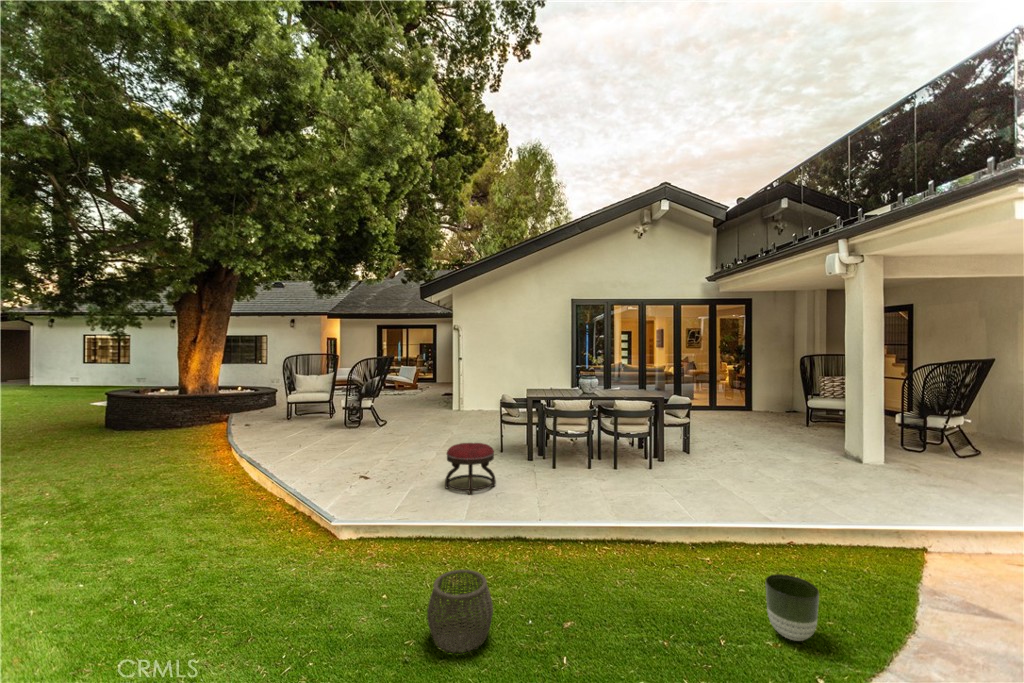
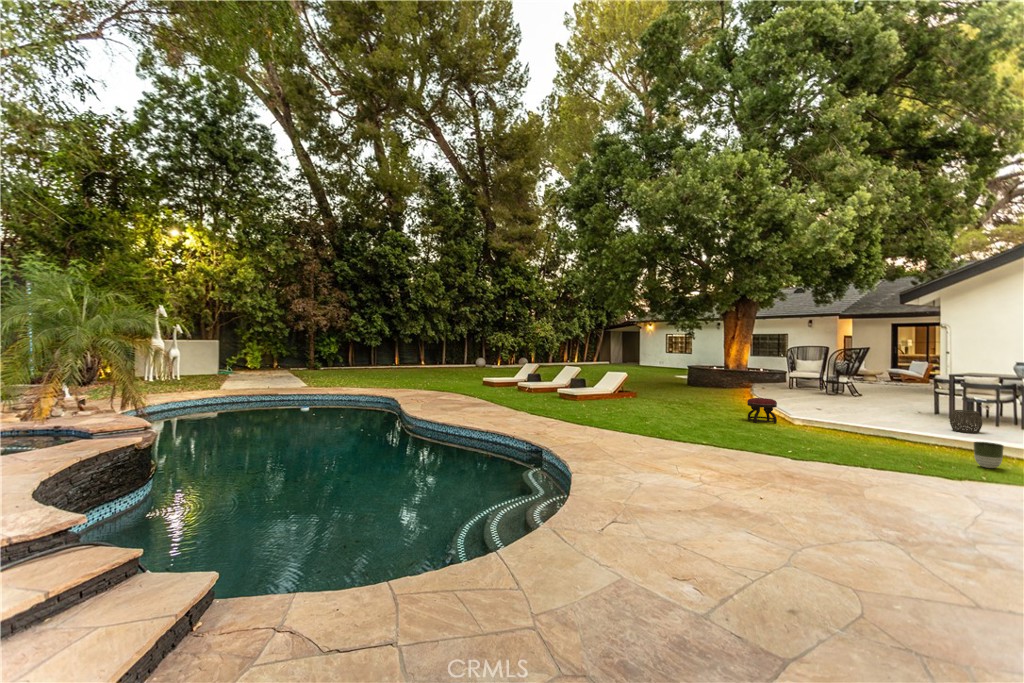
ottoman: present [445,443,496,495] -> present [747,398,777,424]
woven basket: present [427,570,493,653] -> present [950,410,982,433]

